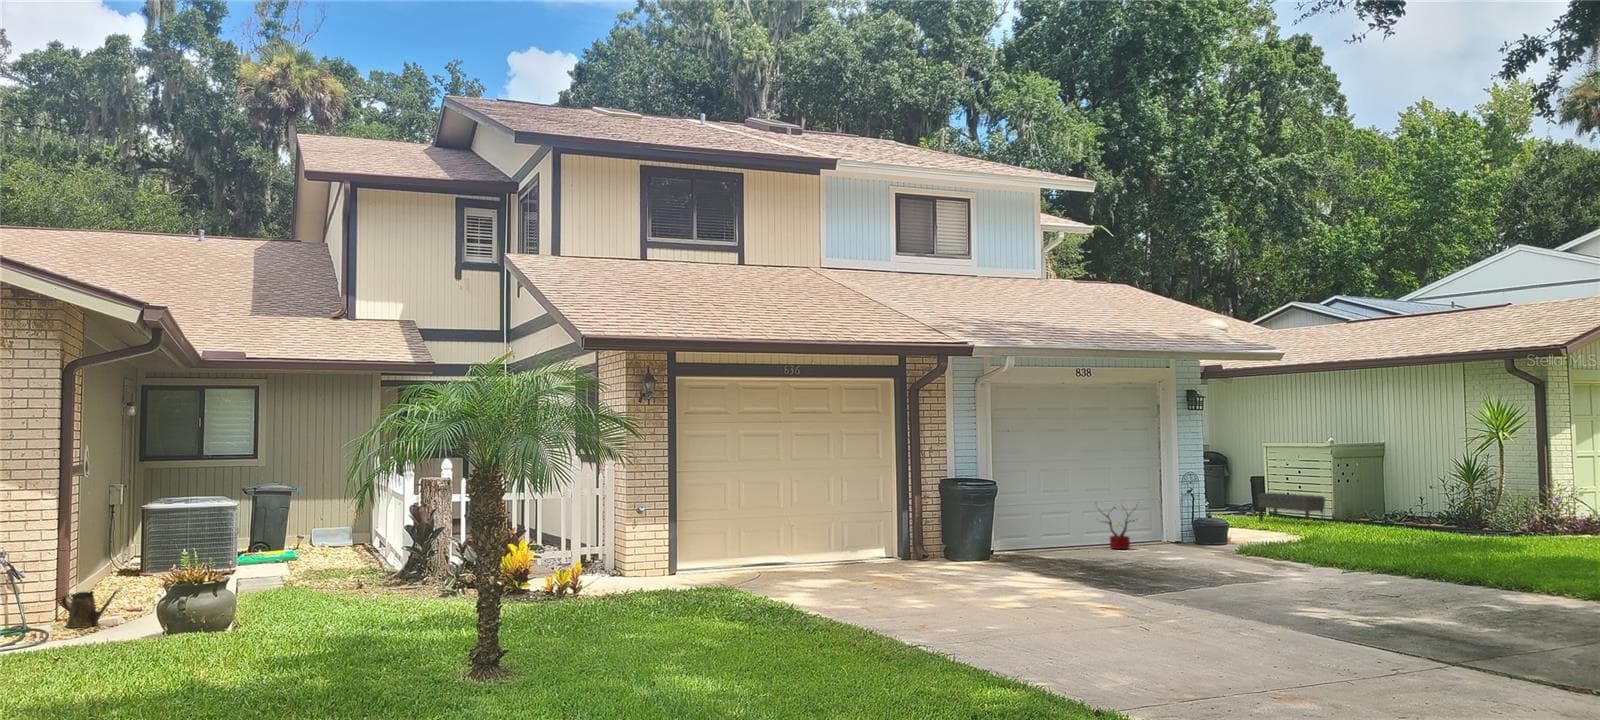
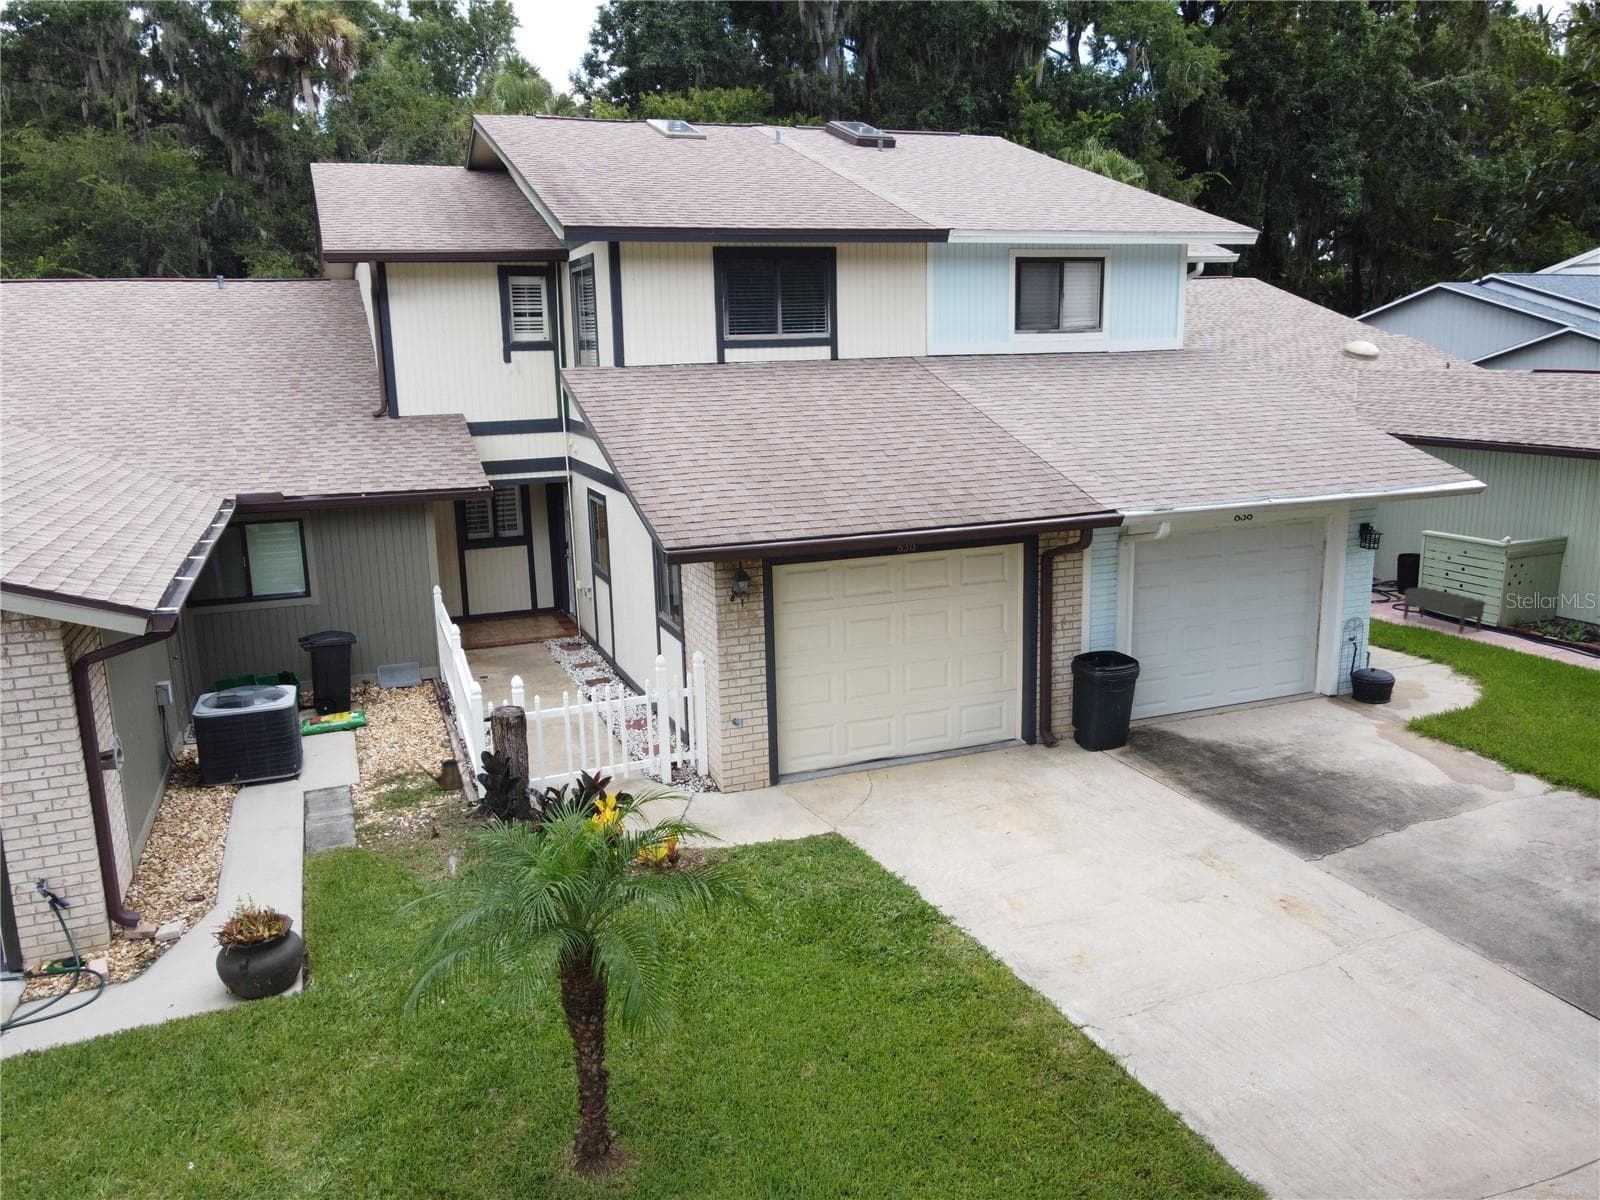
decorative plant: present [1104,507,1146,549] -> none [1233,659,1298,713]
watering can: present [62,589,120,628] -> present [415,759,465,790]

